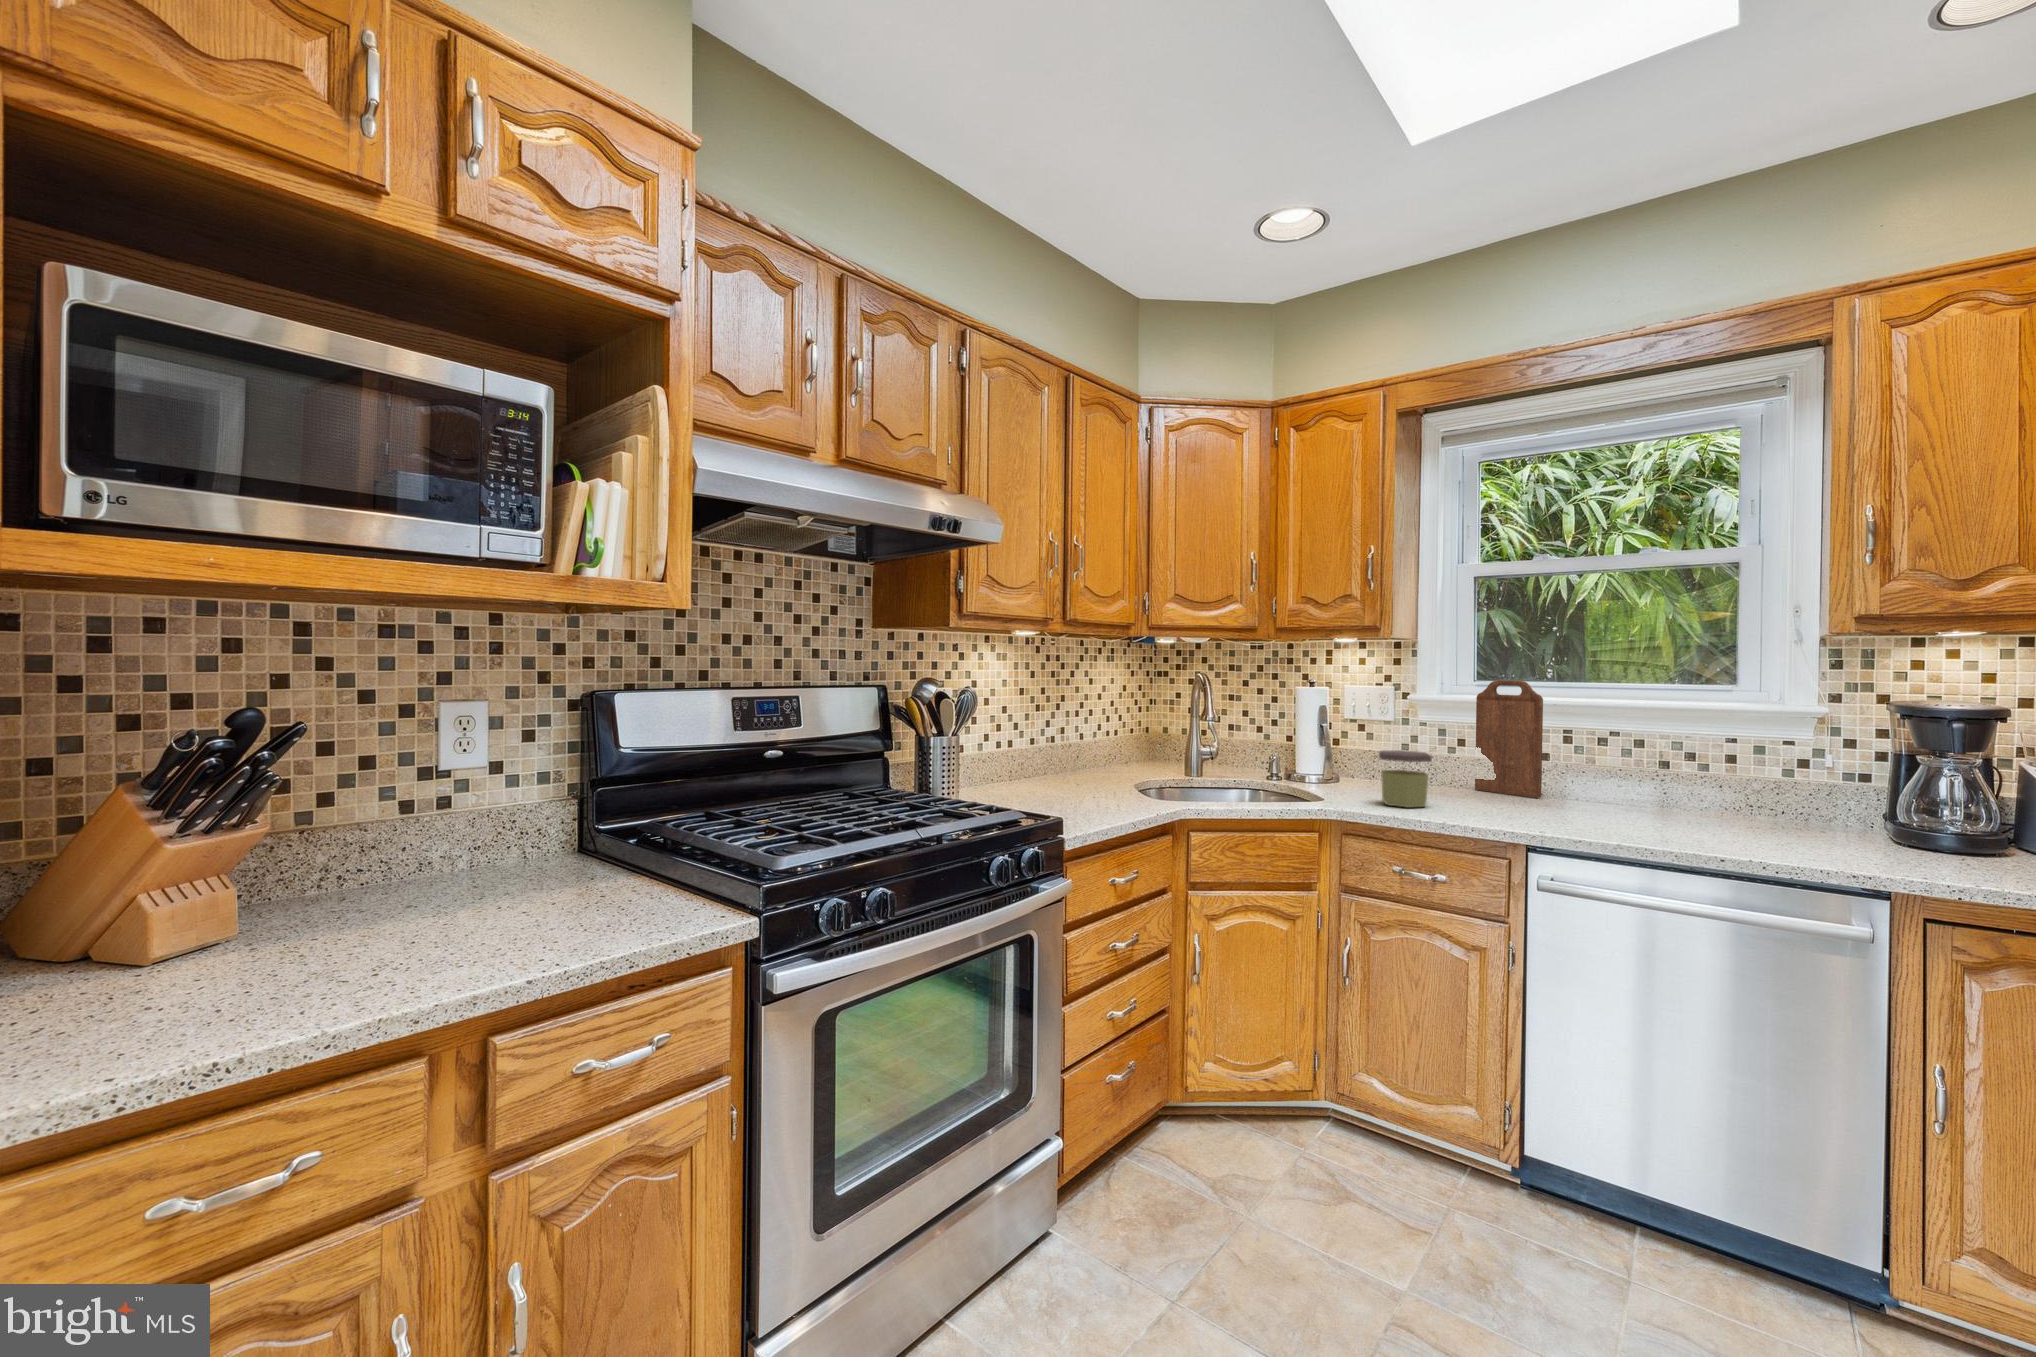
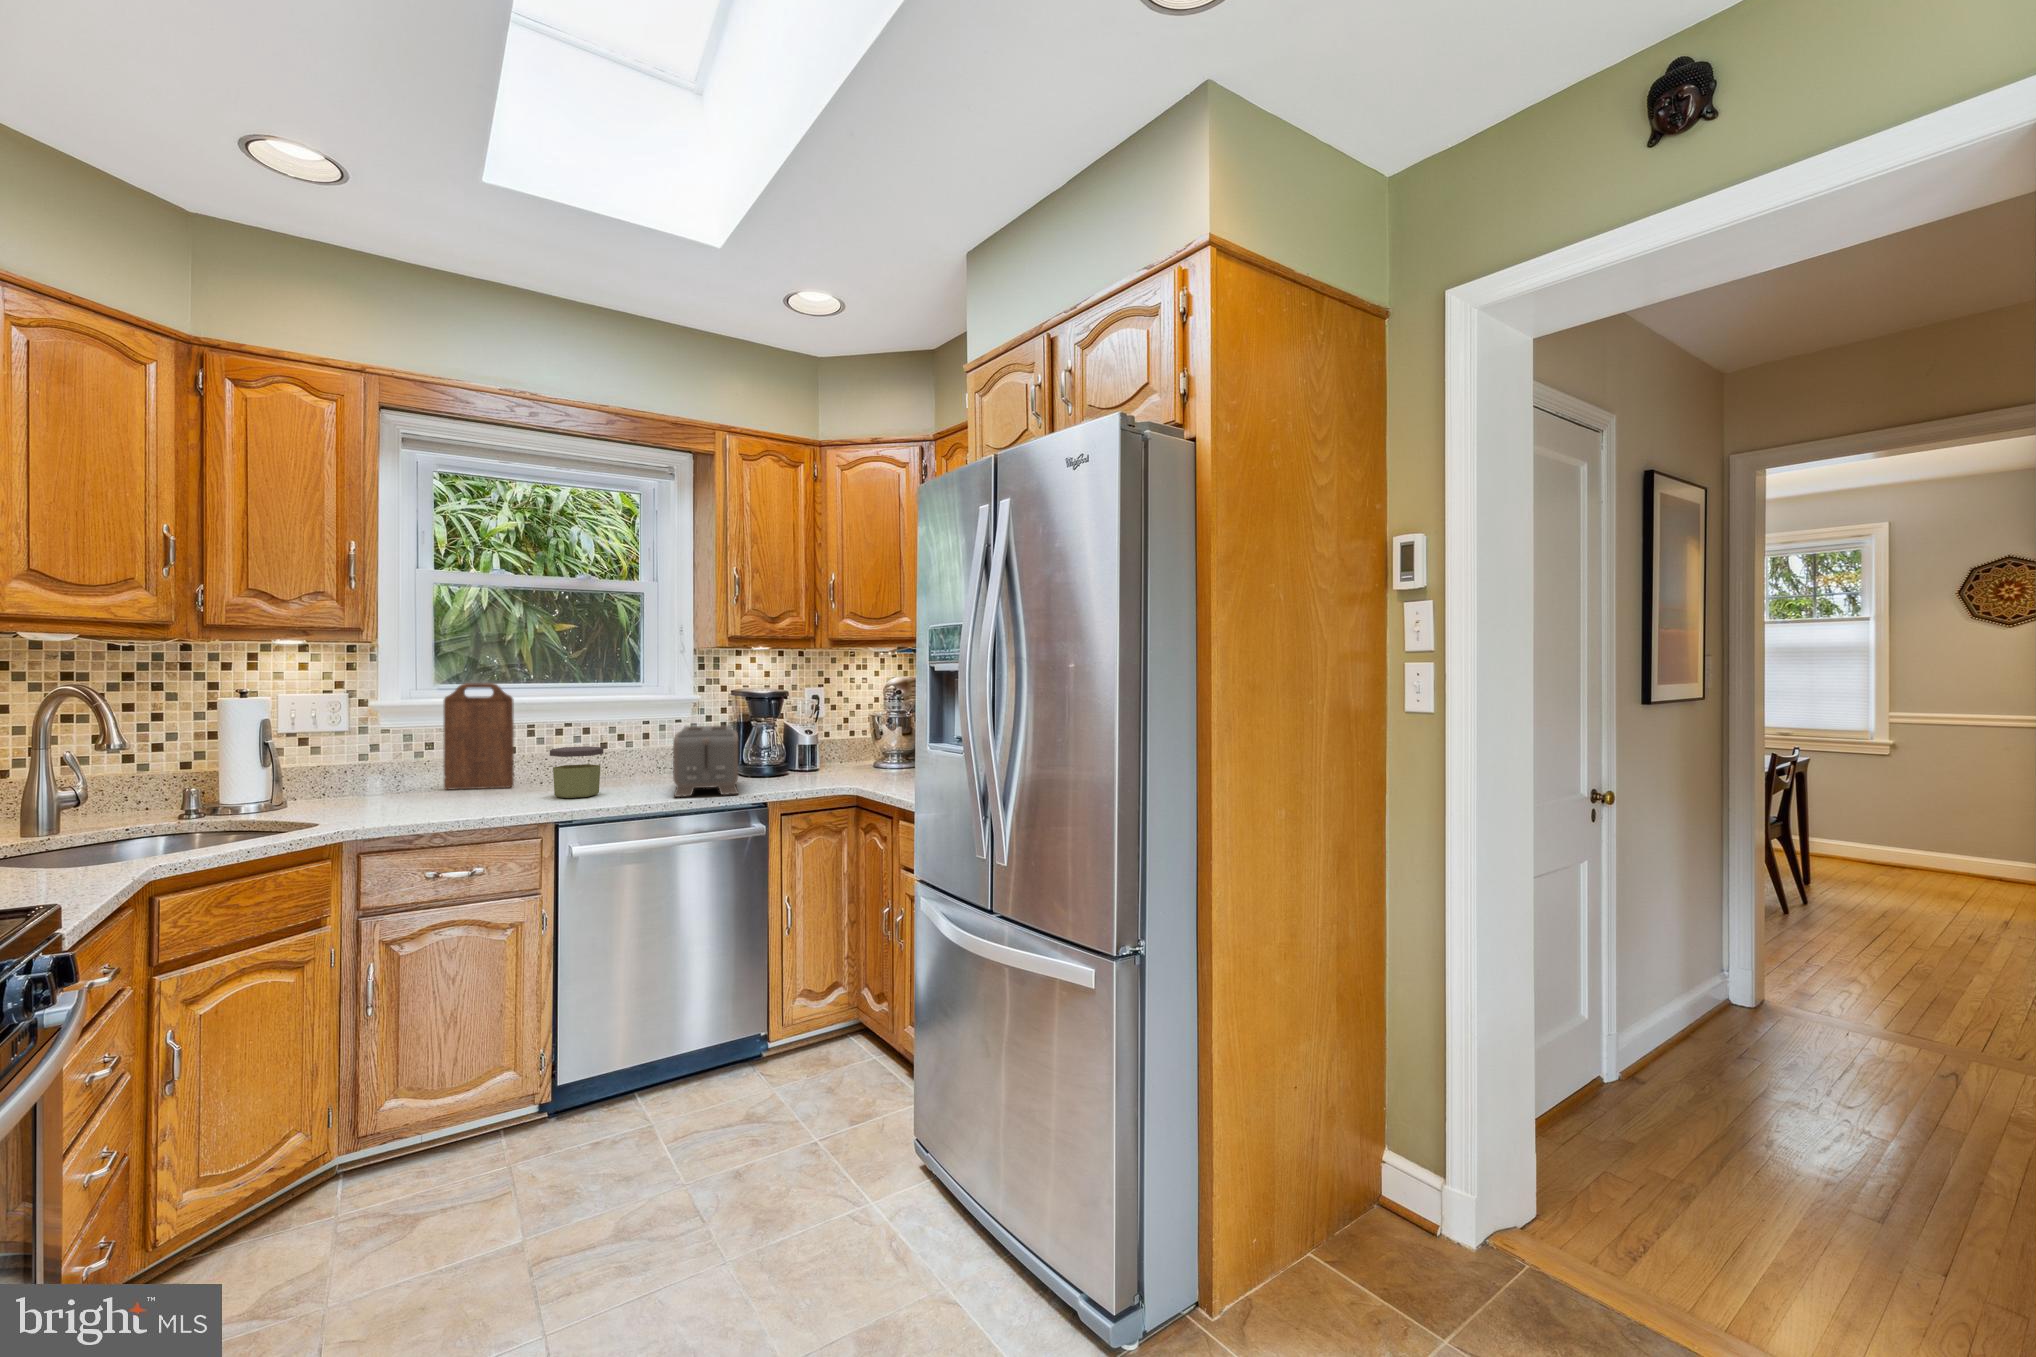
toaster: none [1695,748,1853,858] -> present [673,725,738,797]
jar: present [1379,750,1432,807] -> present [550,746,603,798]

